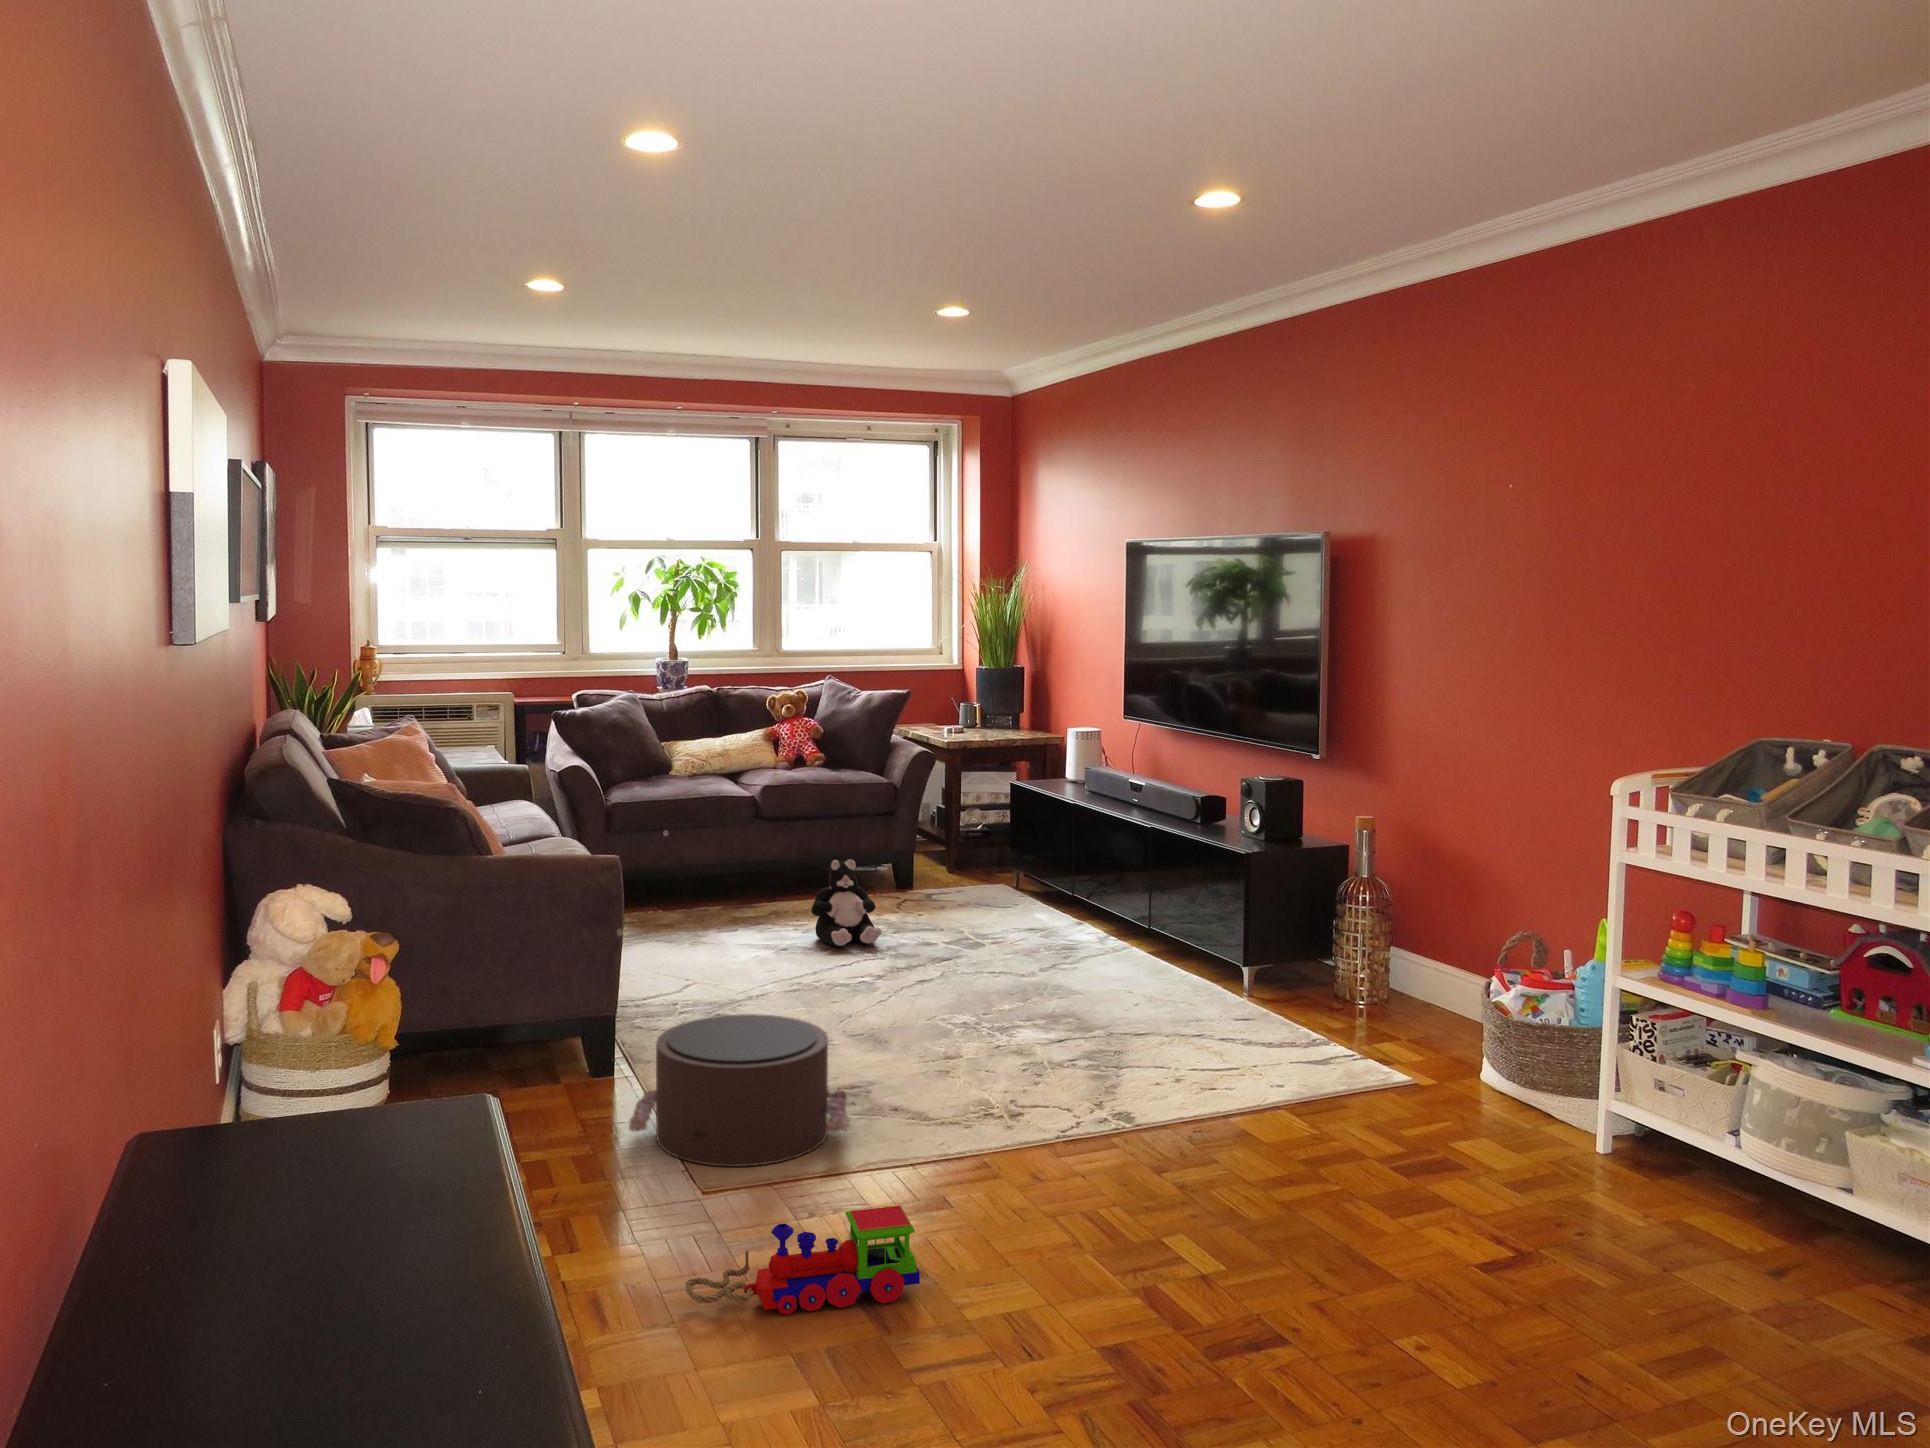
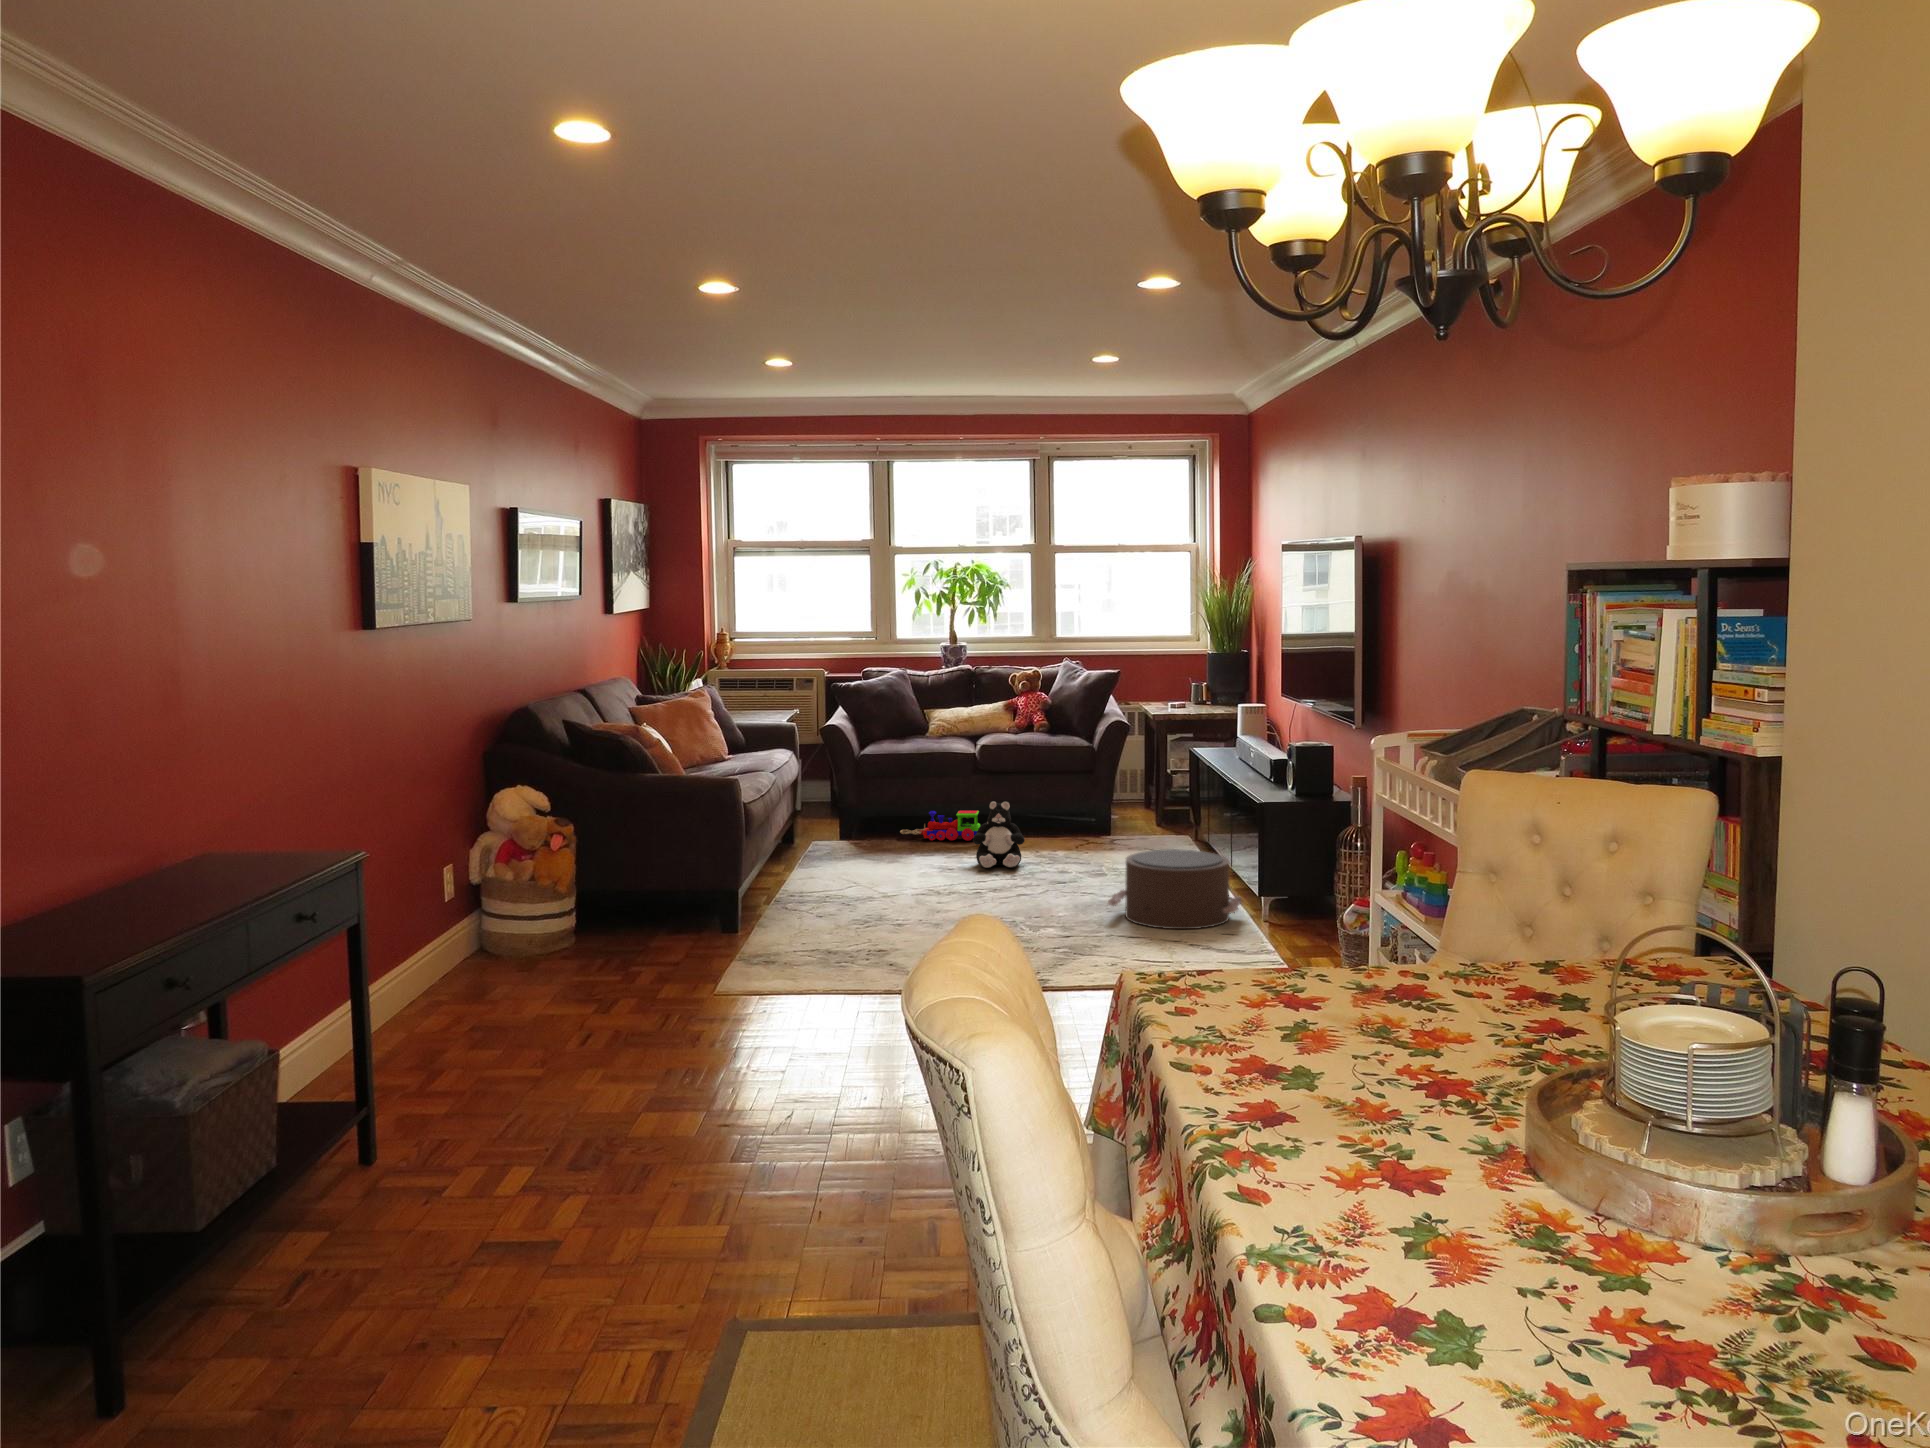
pouf: present [629,1014,850,1167] -> present [1108,849,1241,929]
toy train: present [685,1206,920,1315] -> present [900,810,980,841]

